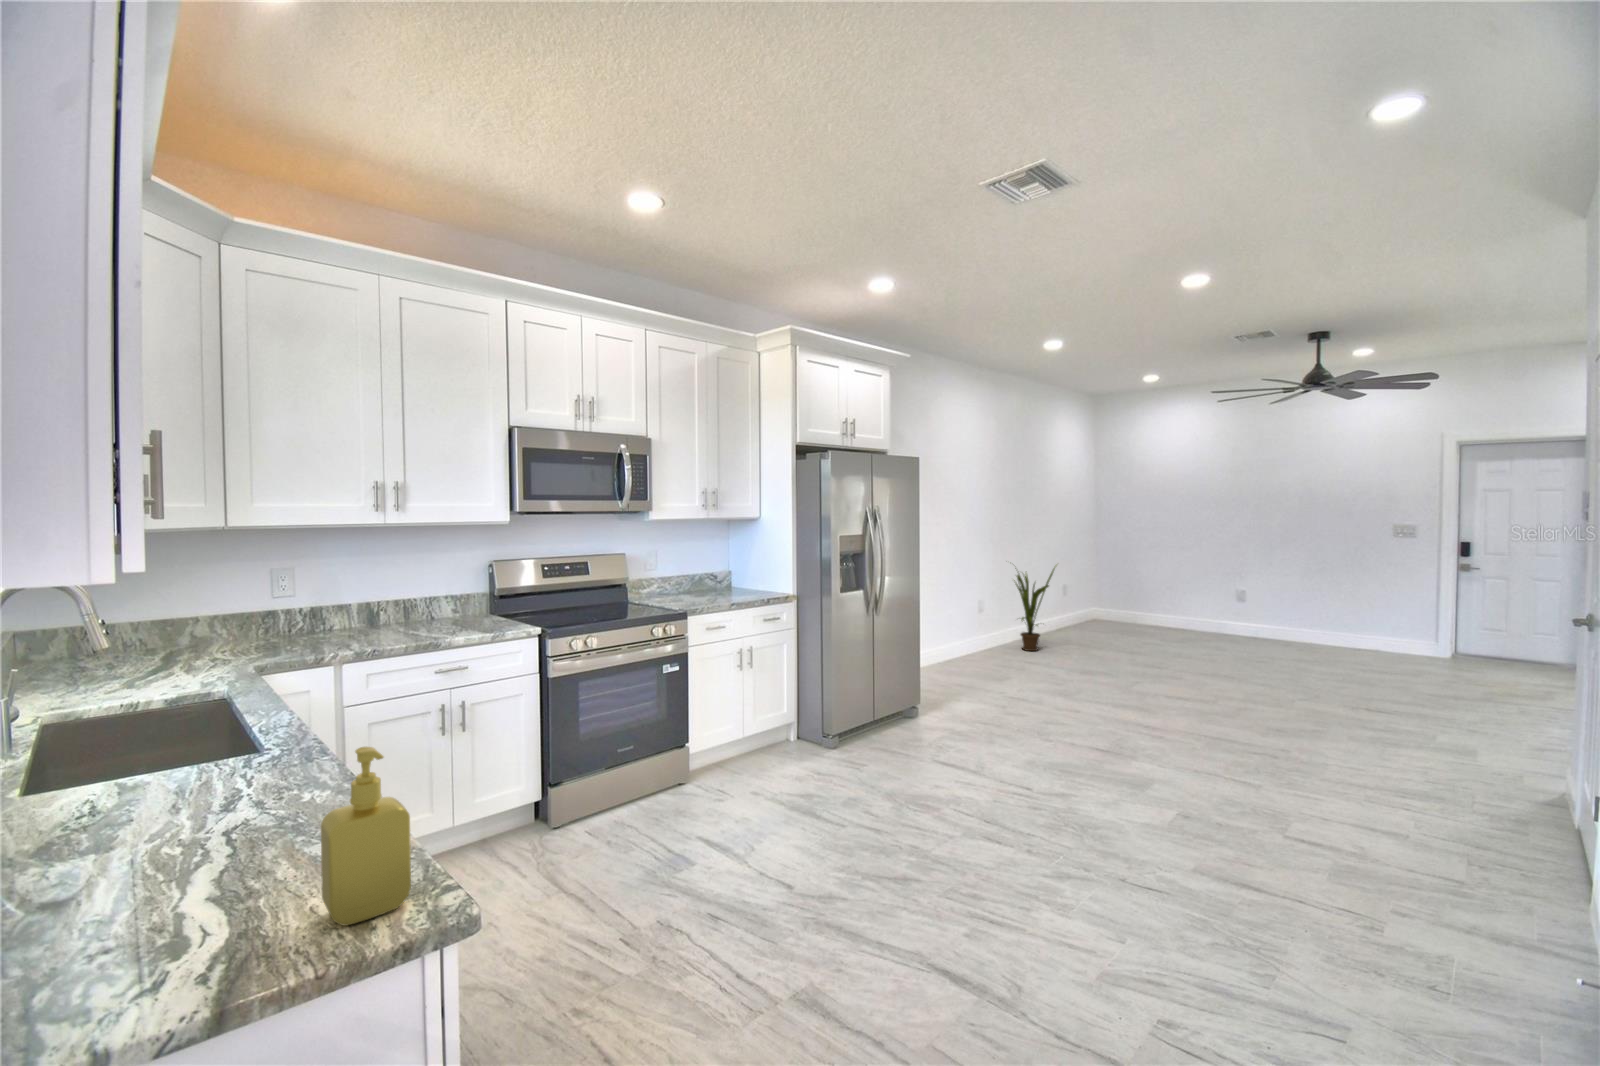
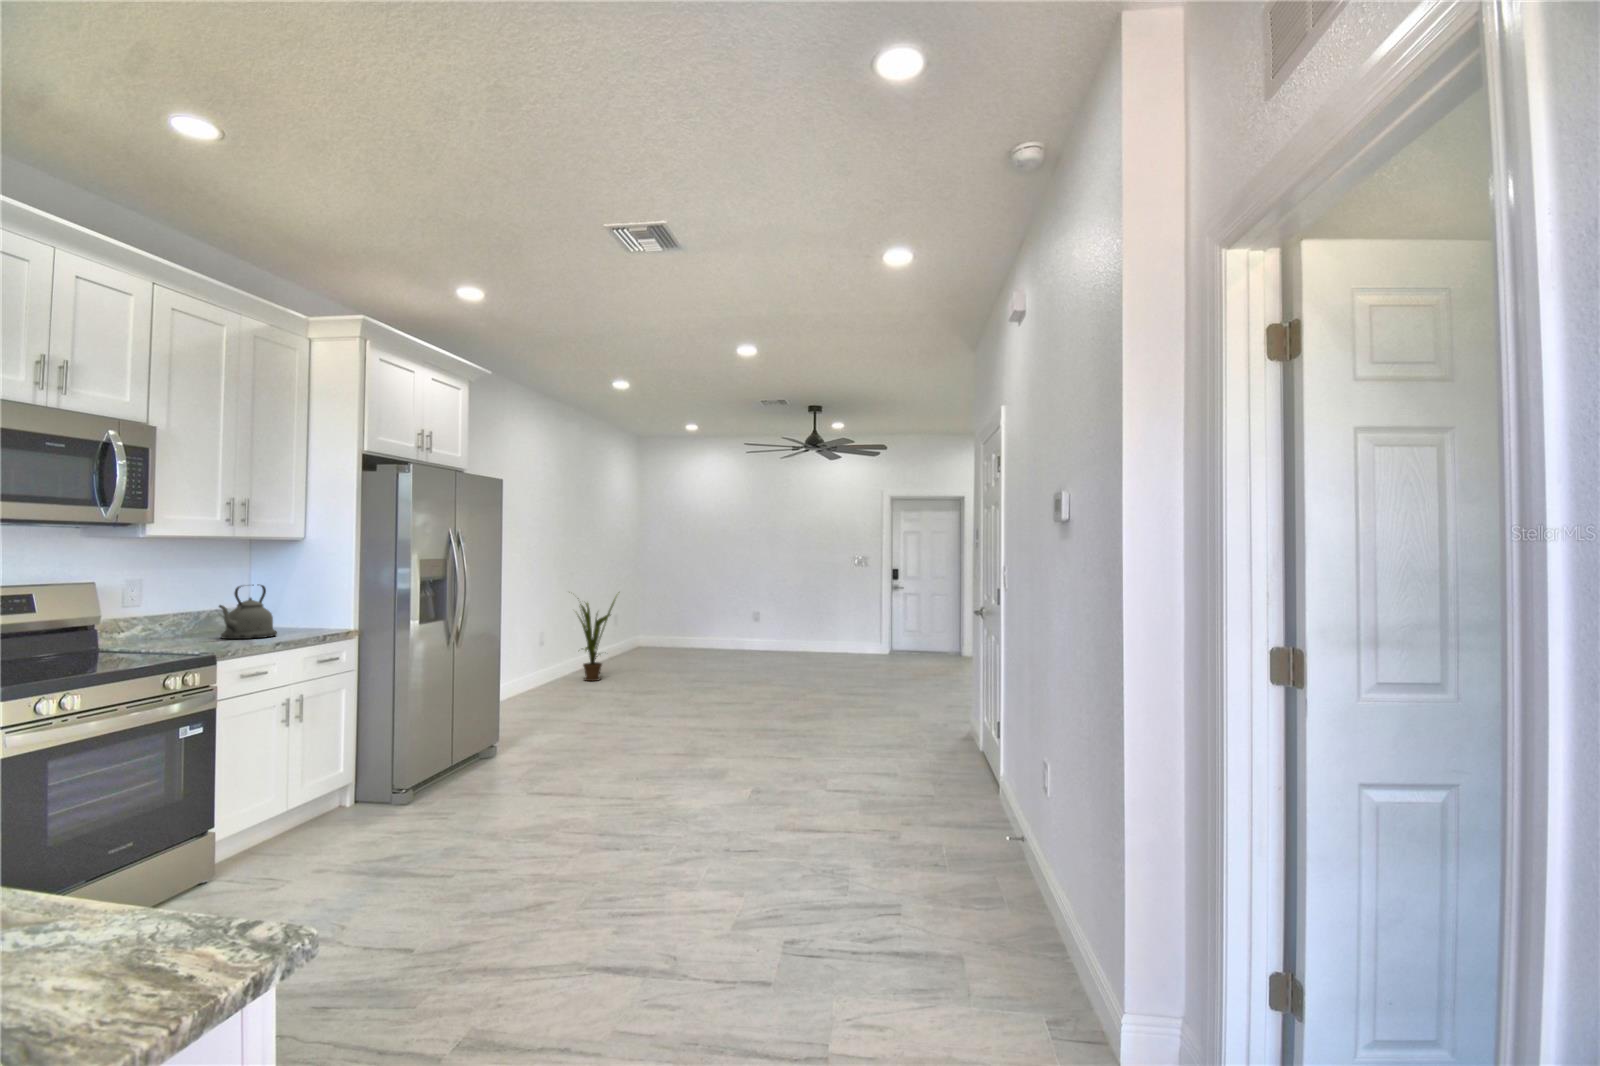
kettle: none [700,555,740,598] -> present [219,585,277,639]
soap dispenser: present [321,747,411,926] -> none [89,751,217,969]

